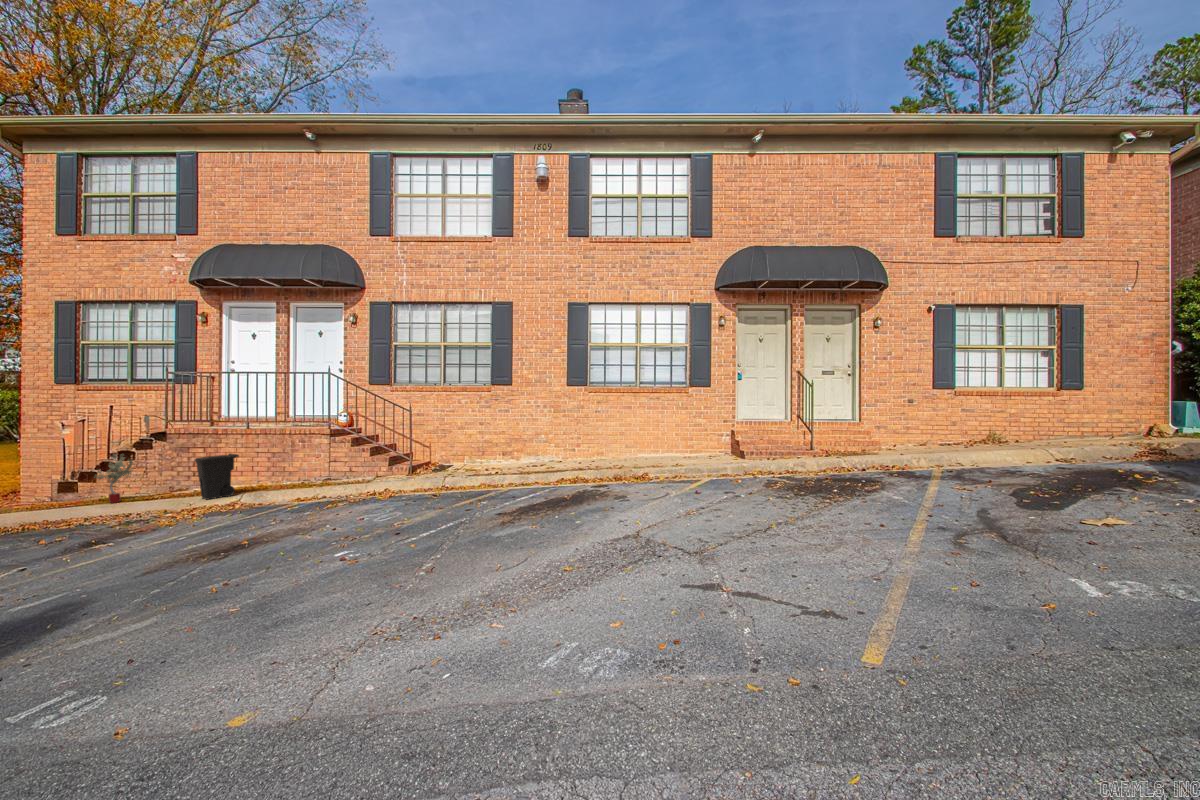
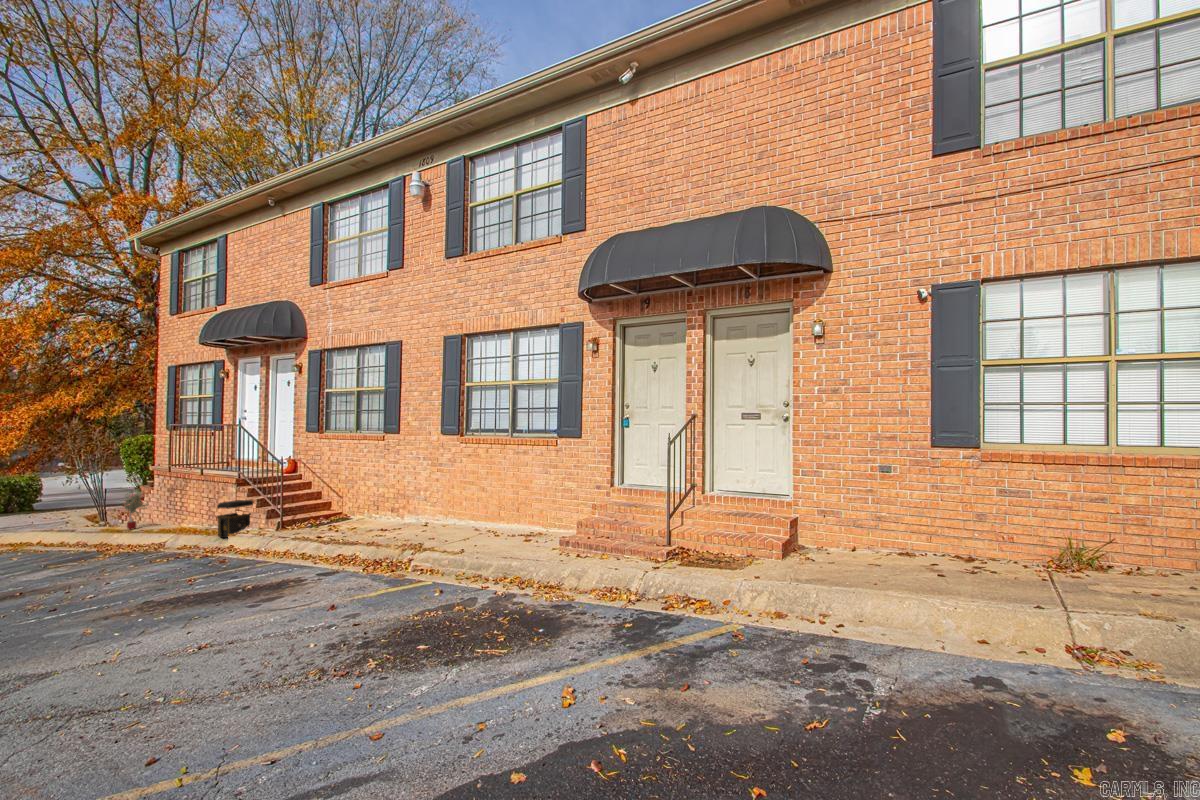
toolbox: none [330,452,362,491] -> present [217,500,253,538]
trash can: present [194,454,239,500] -> none [149,494,194,535]

